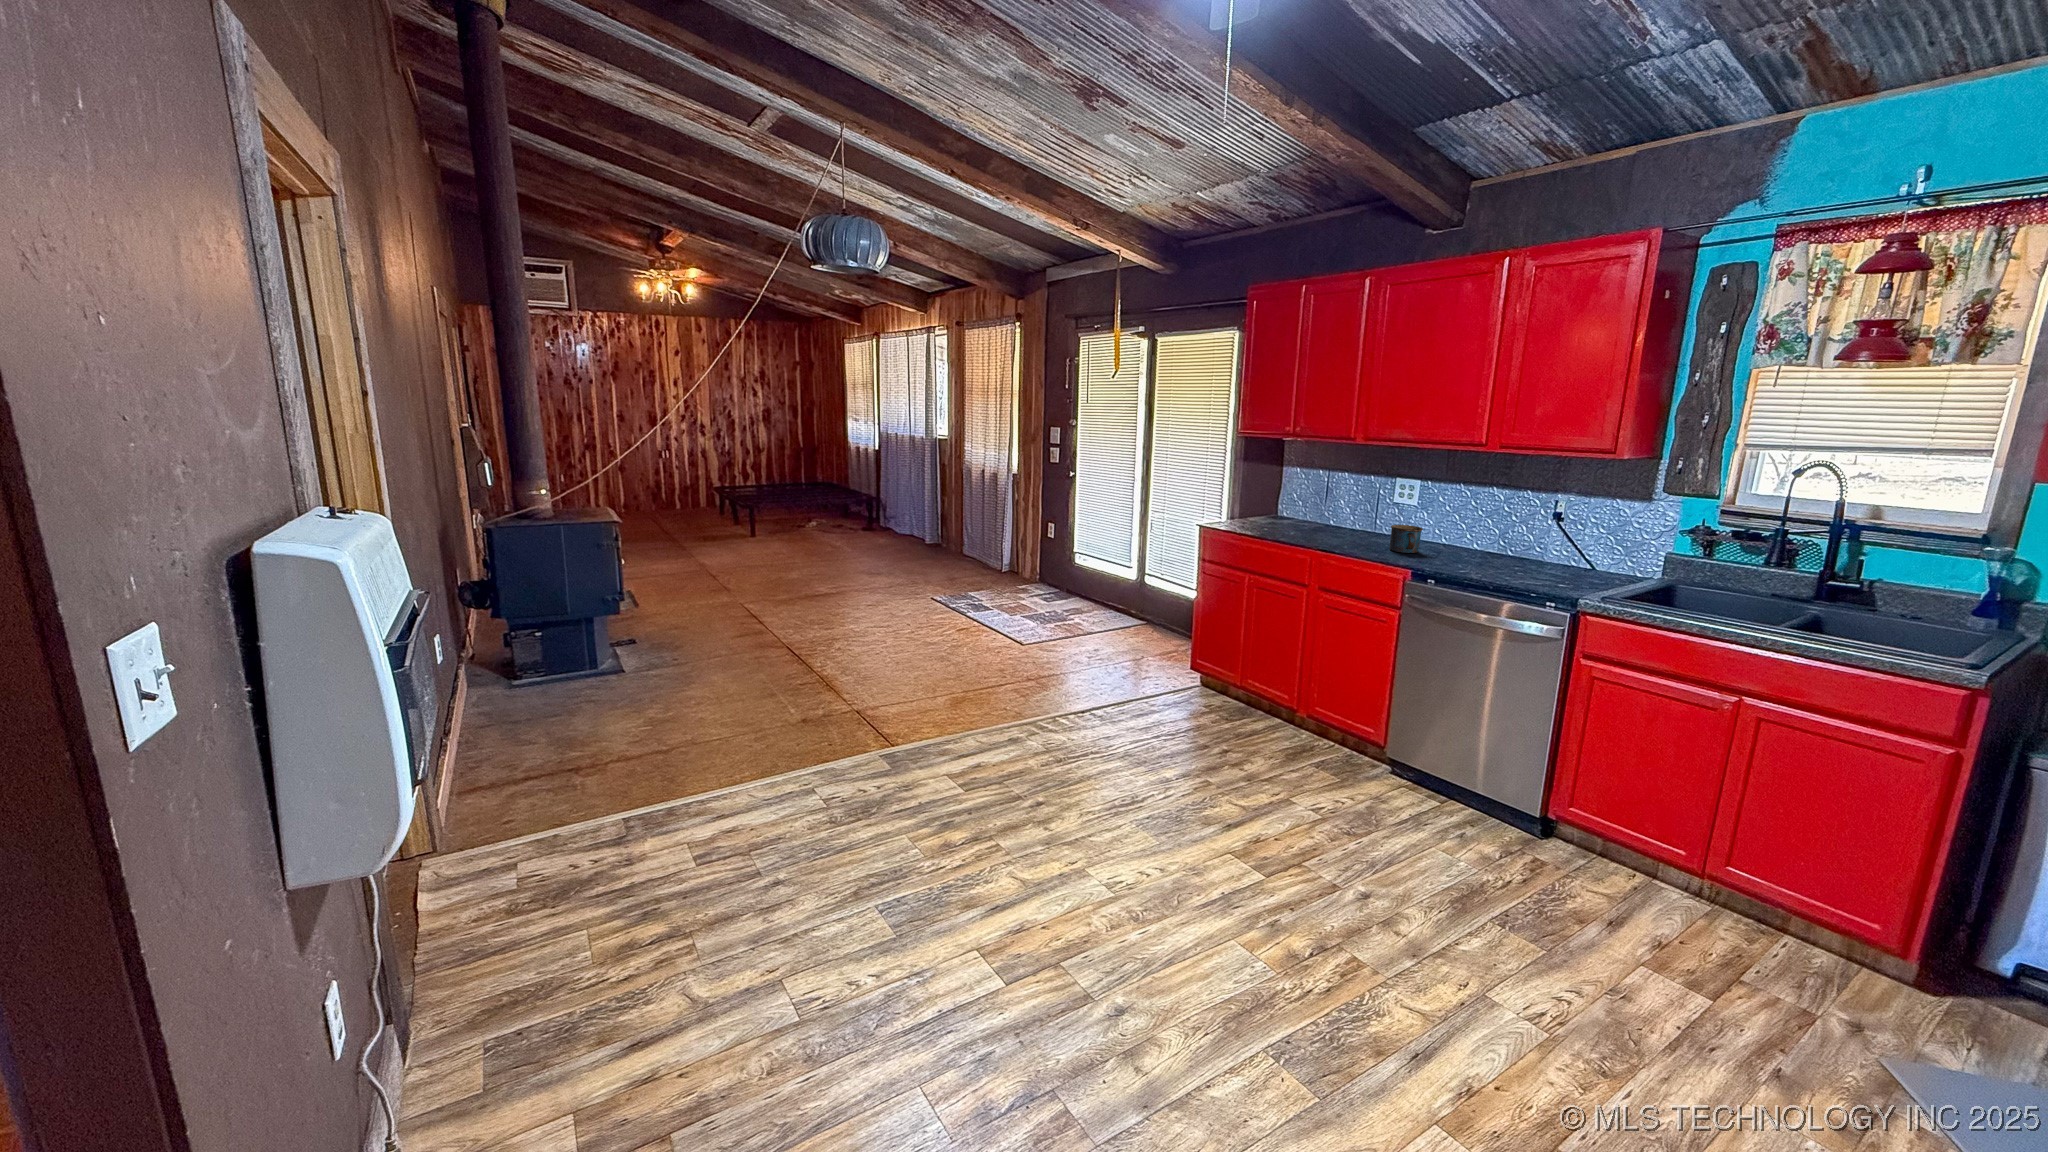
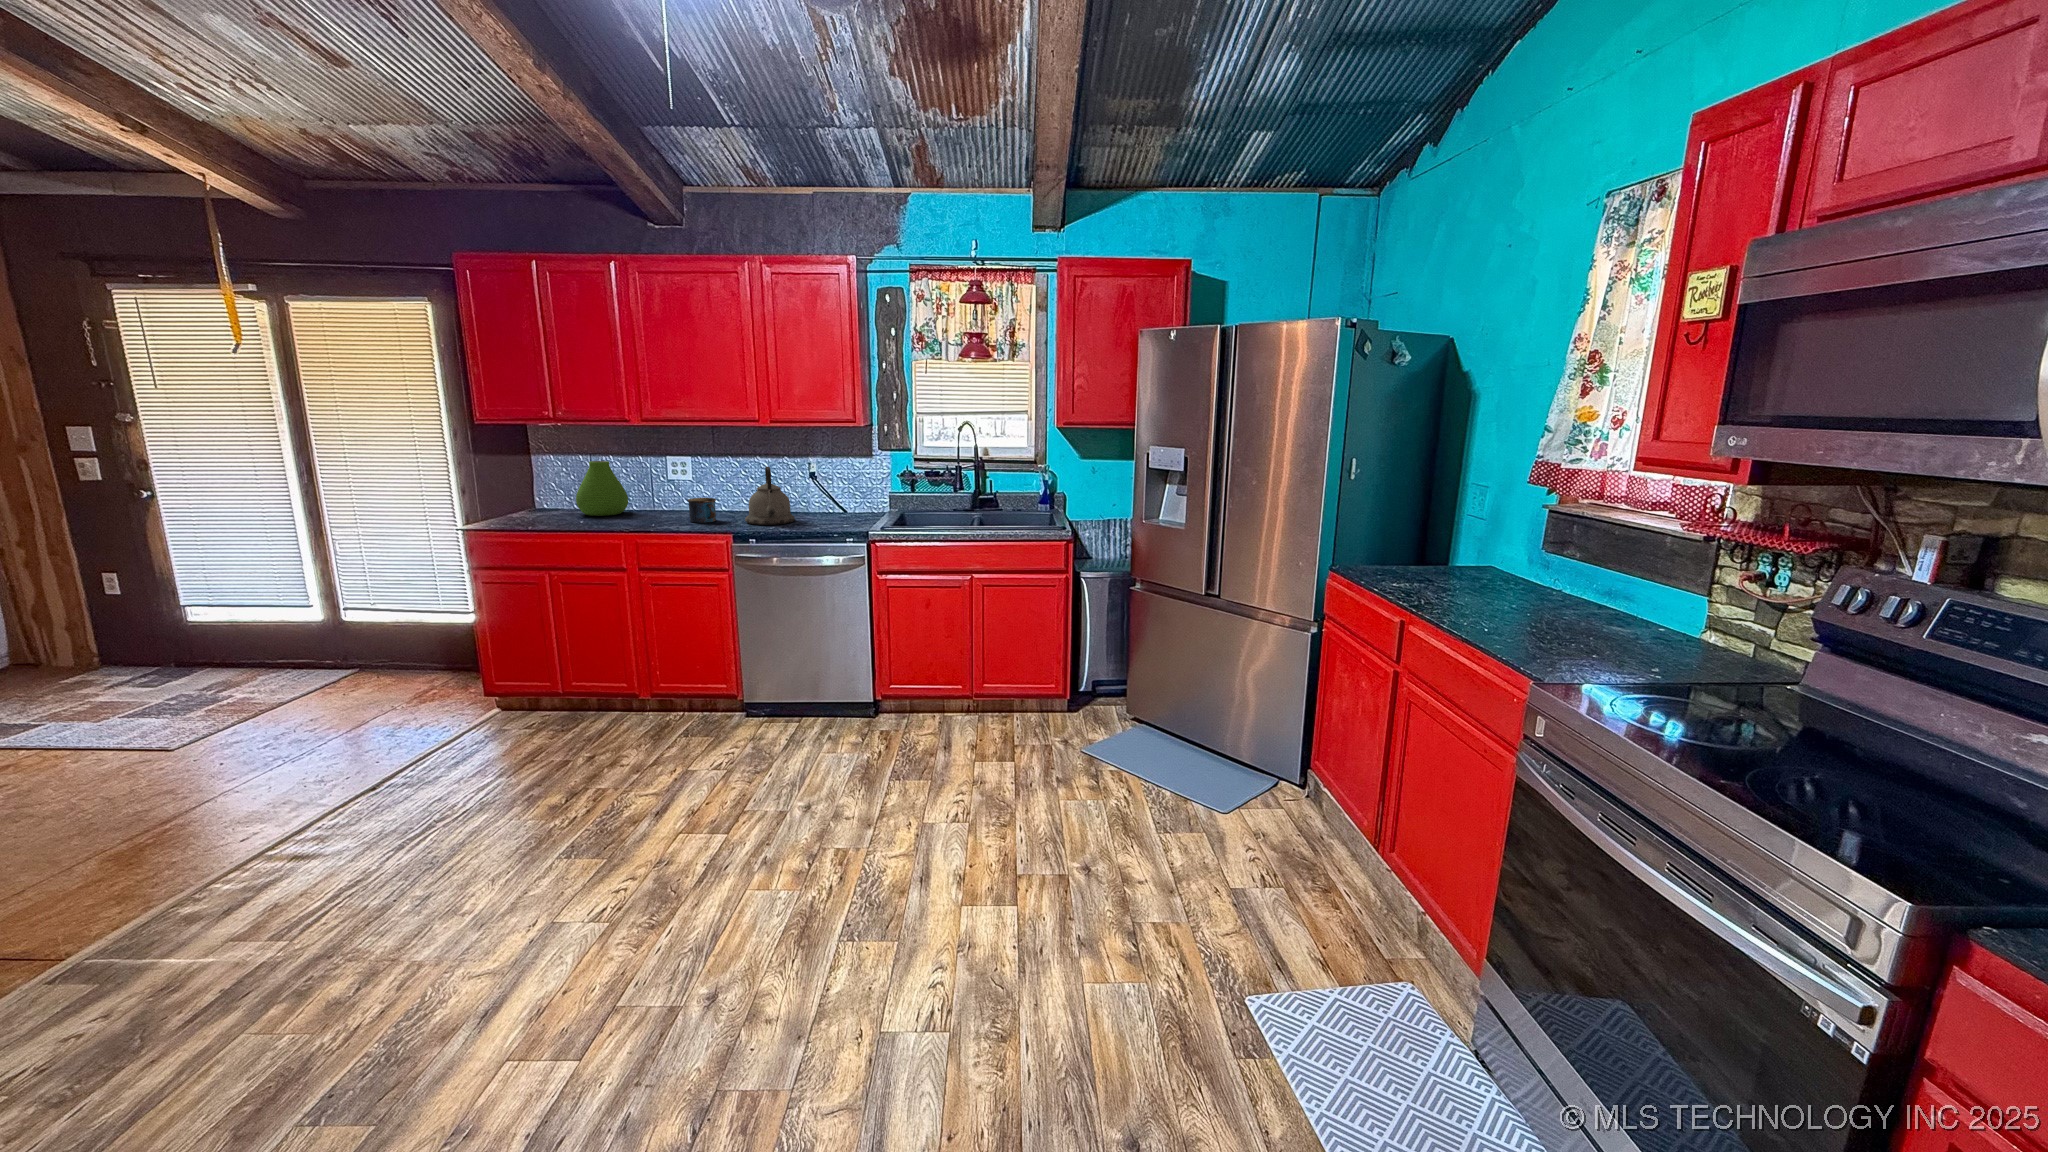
vase: none [1302,476,1351,531] -> present [576,461,628,516]
kettle: none [1445,499,1509,569] -> present [745,467,795,525]

